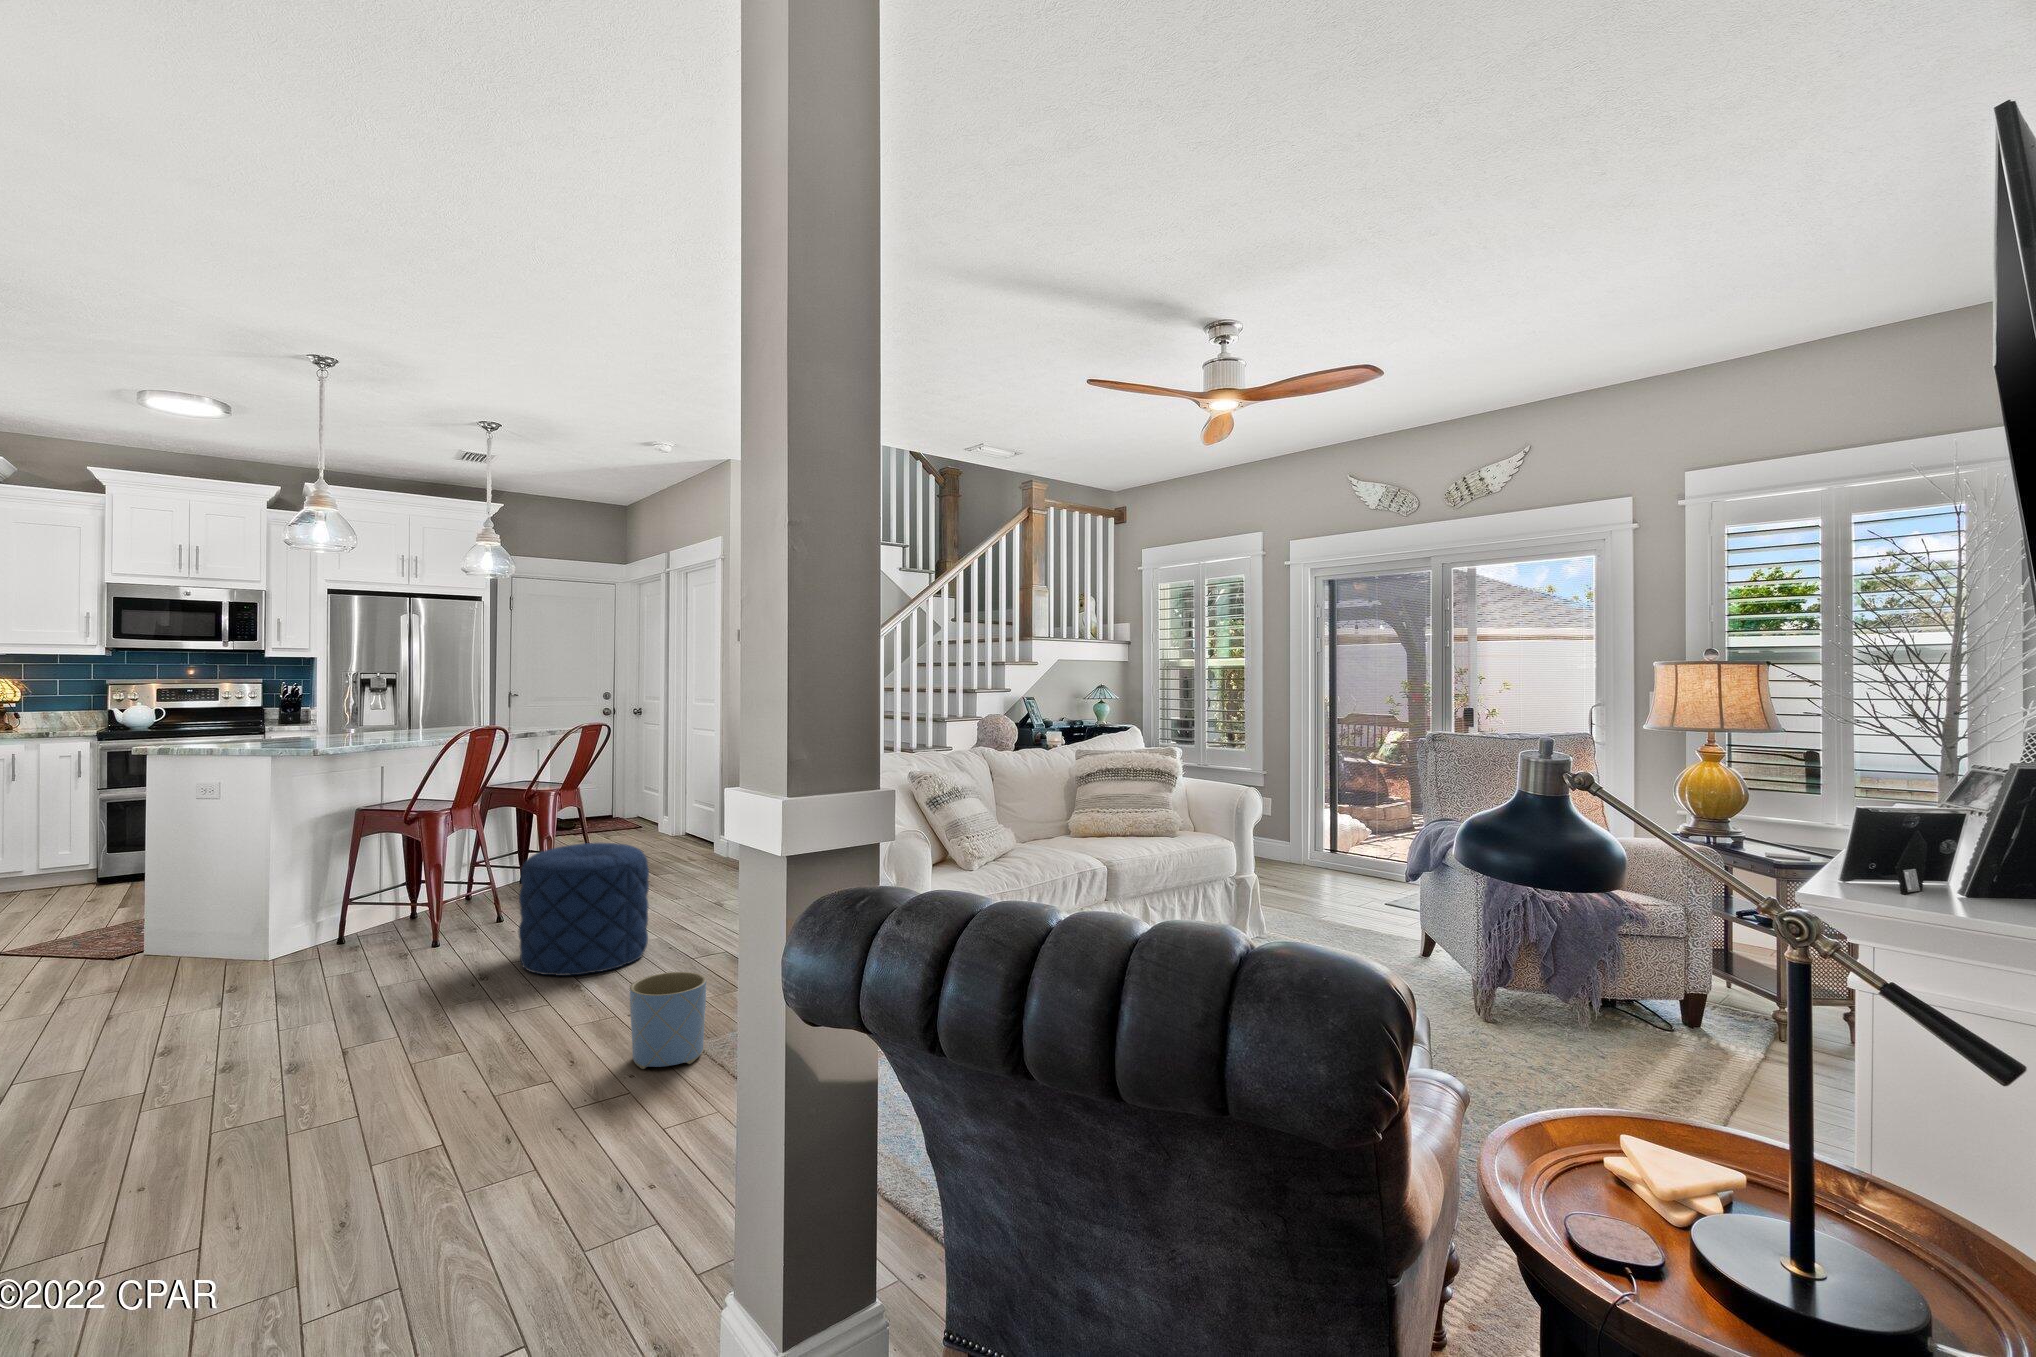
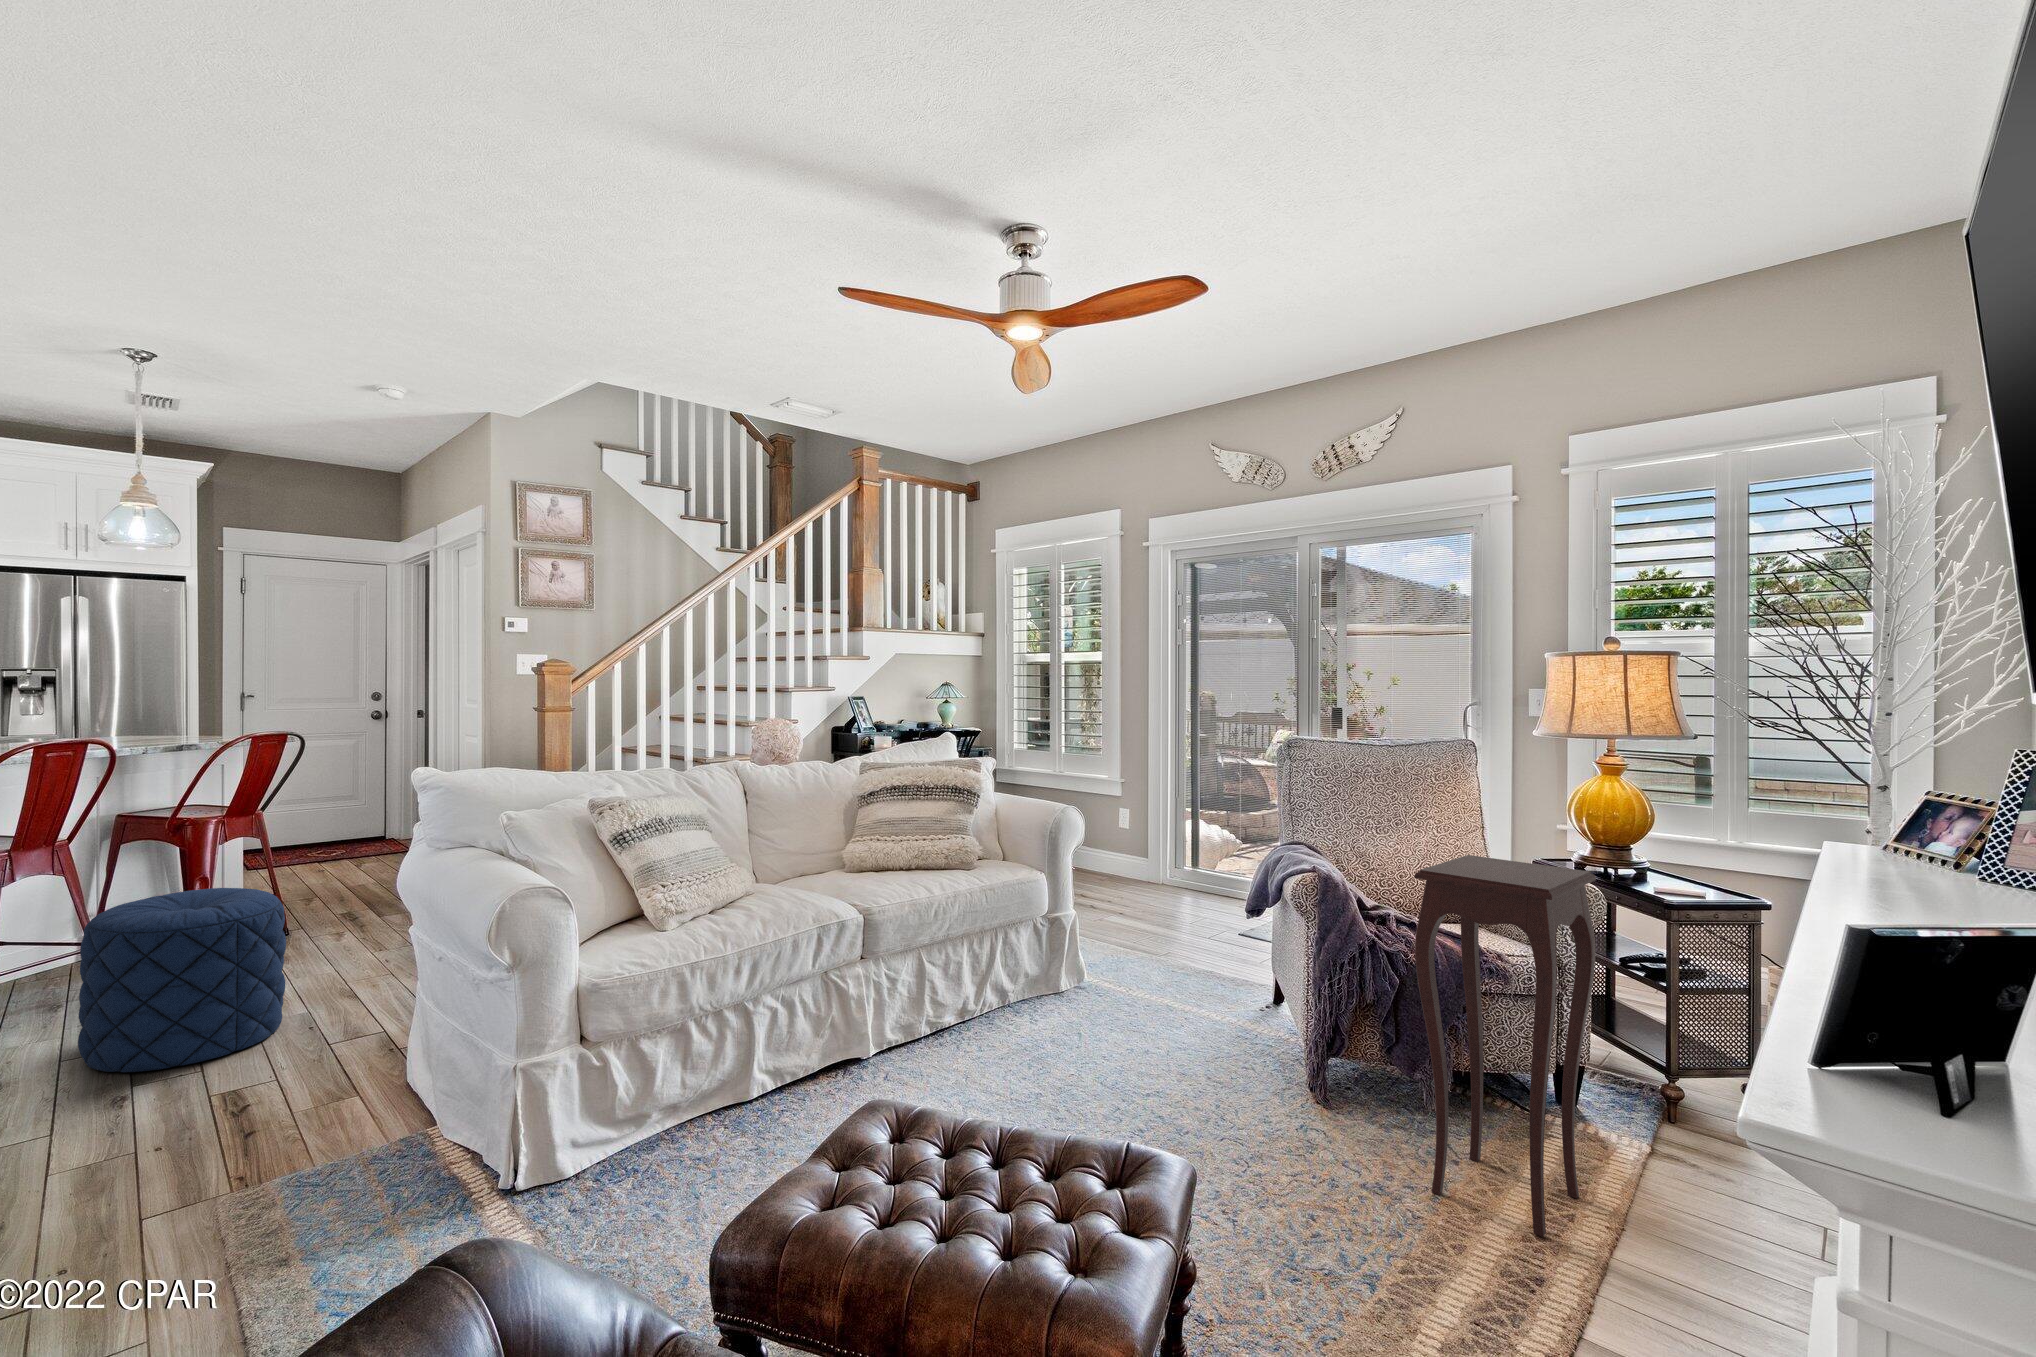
side table: none [1575,821,1721,1104] -> present [1414,855,1596,1237]
planter: present [630,972,706,1069] -> none [104,1085,241,1237]

